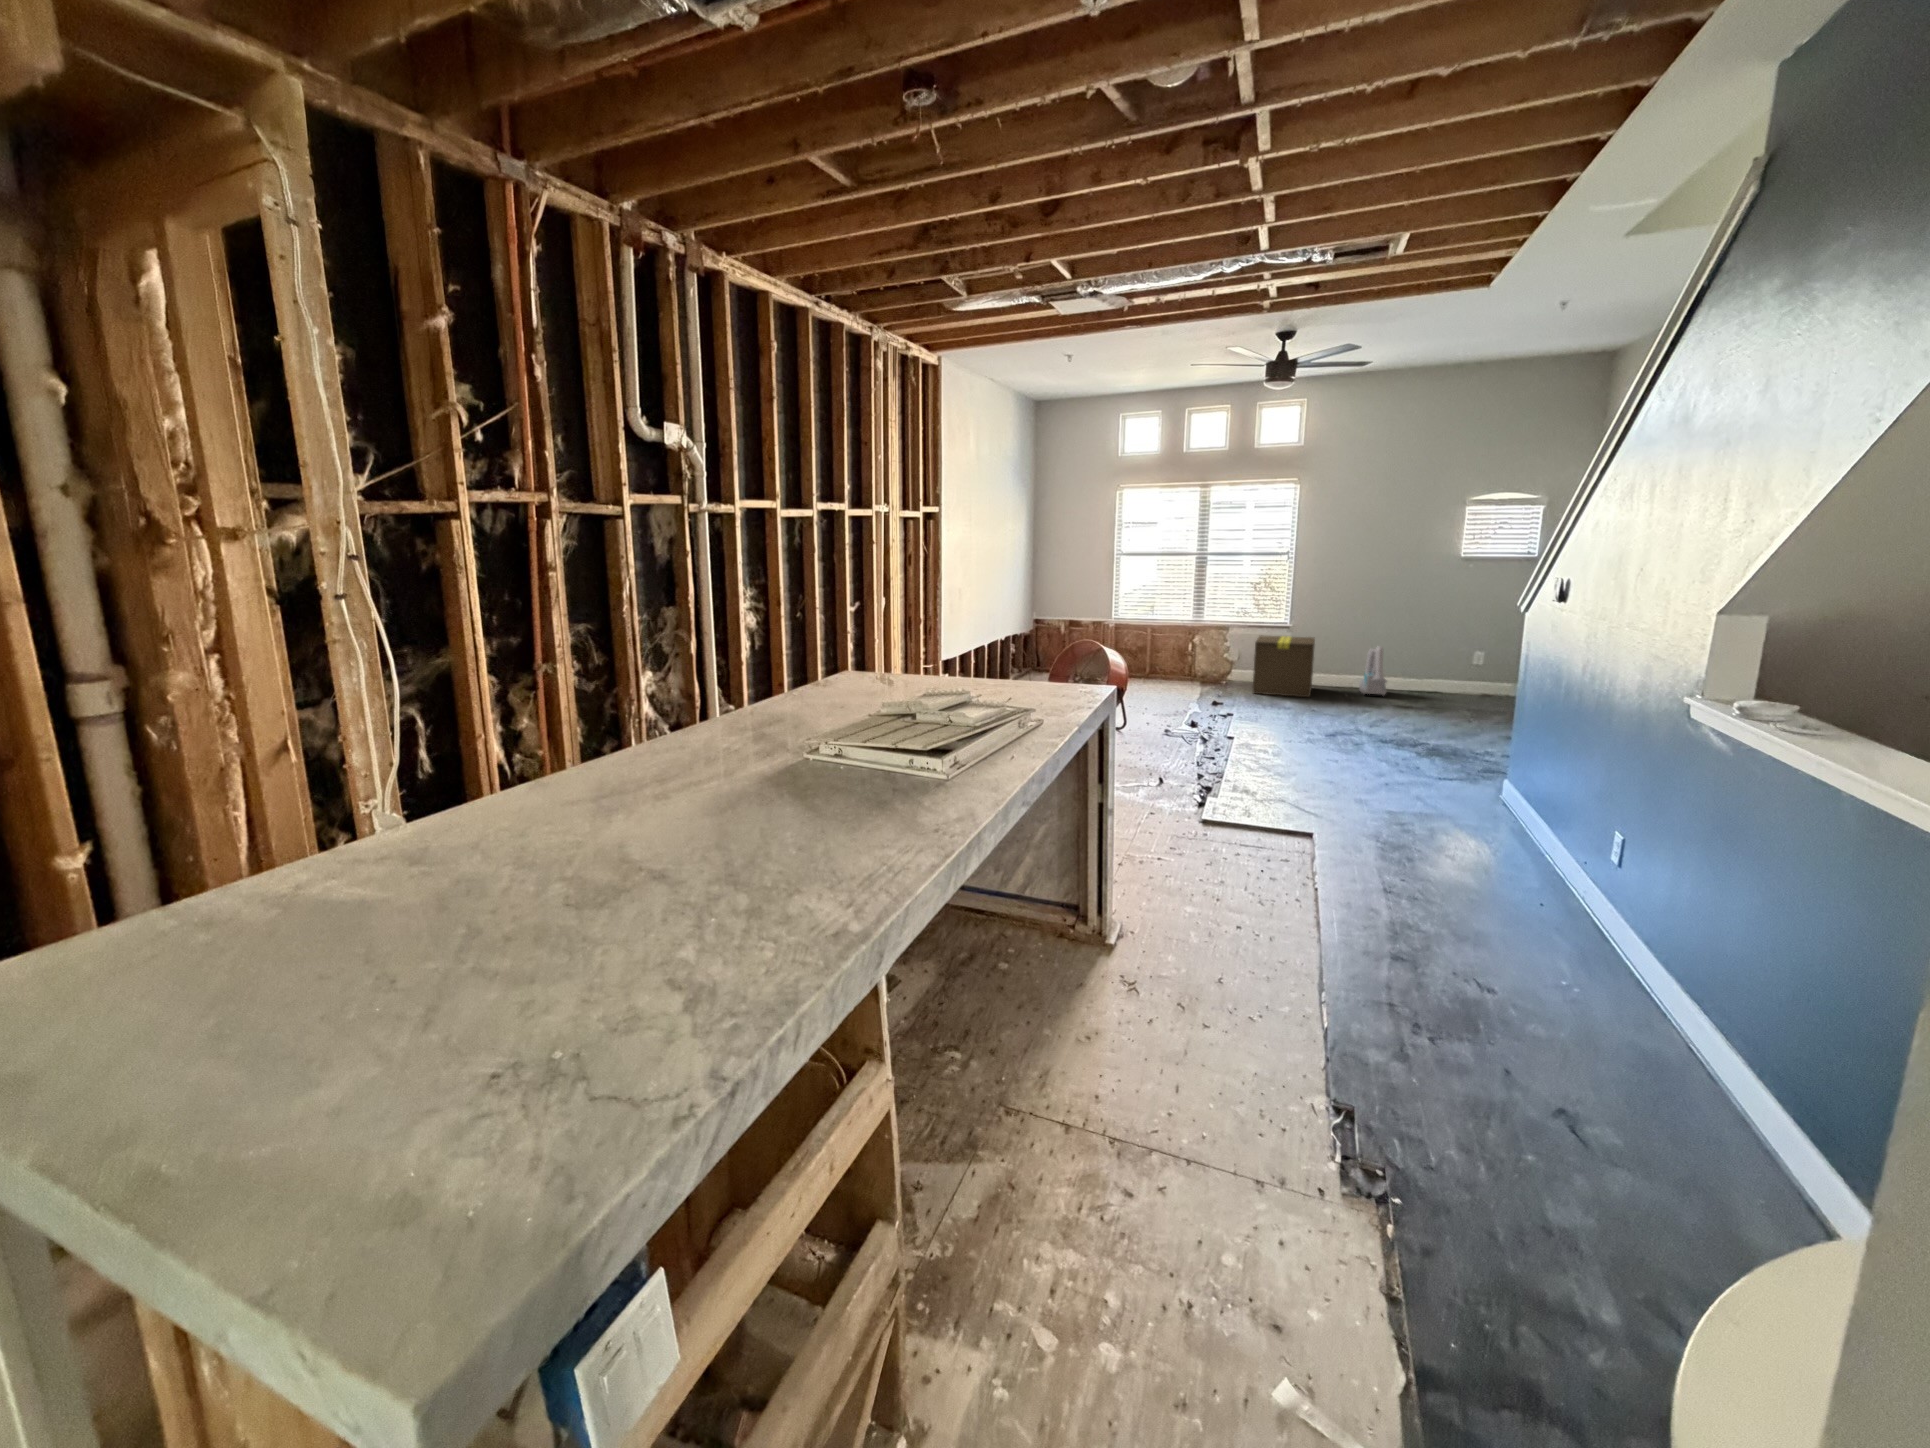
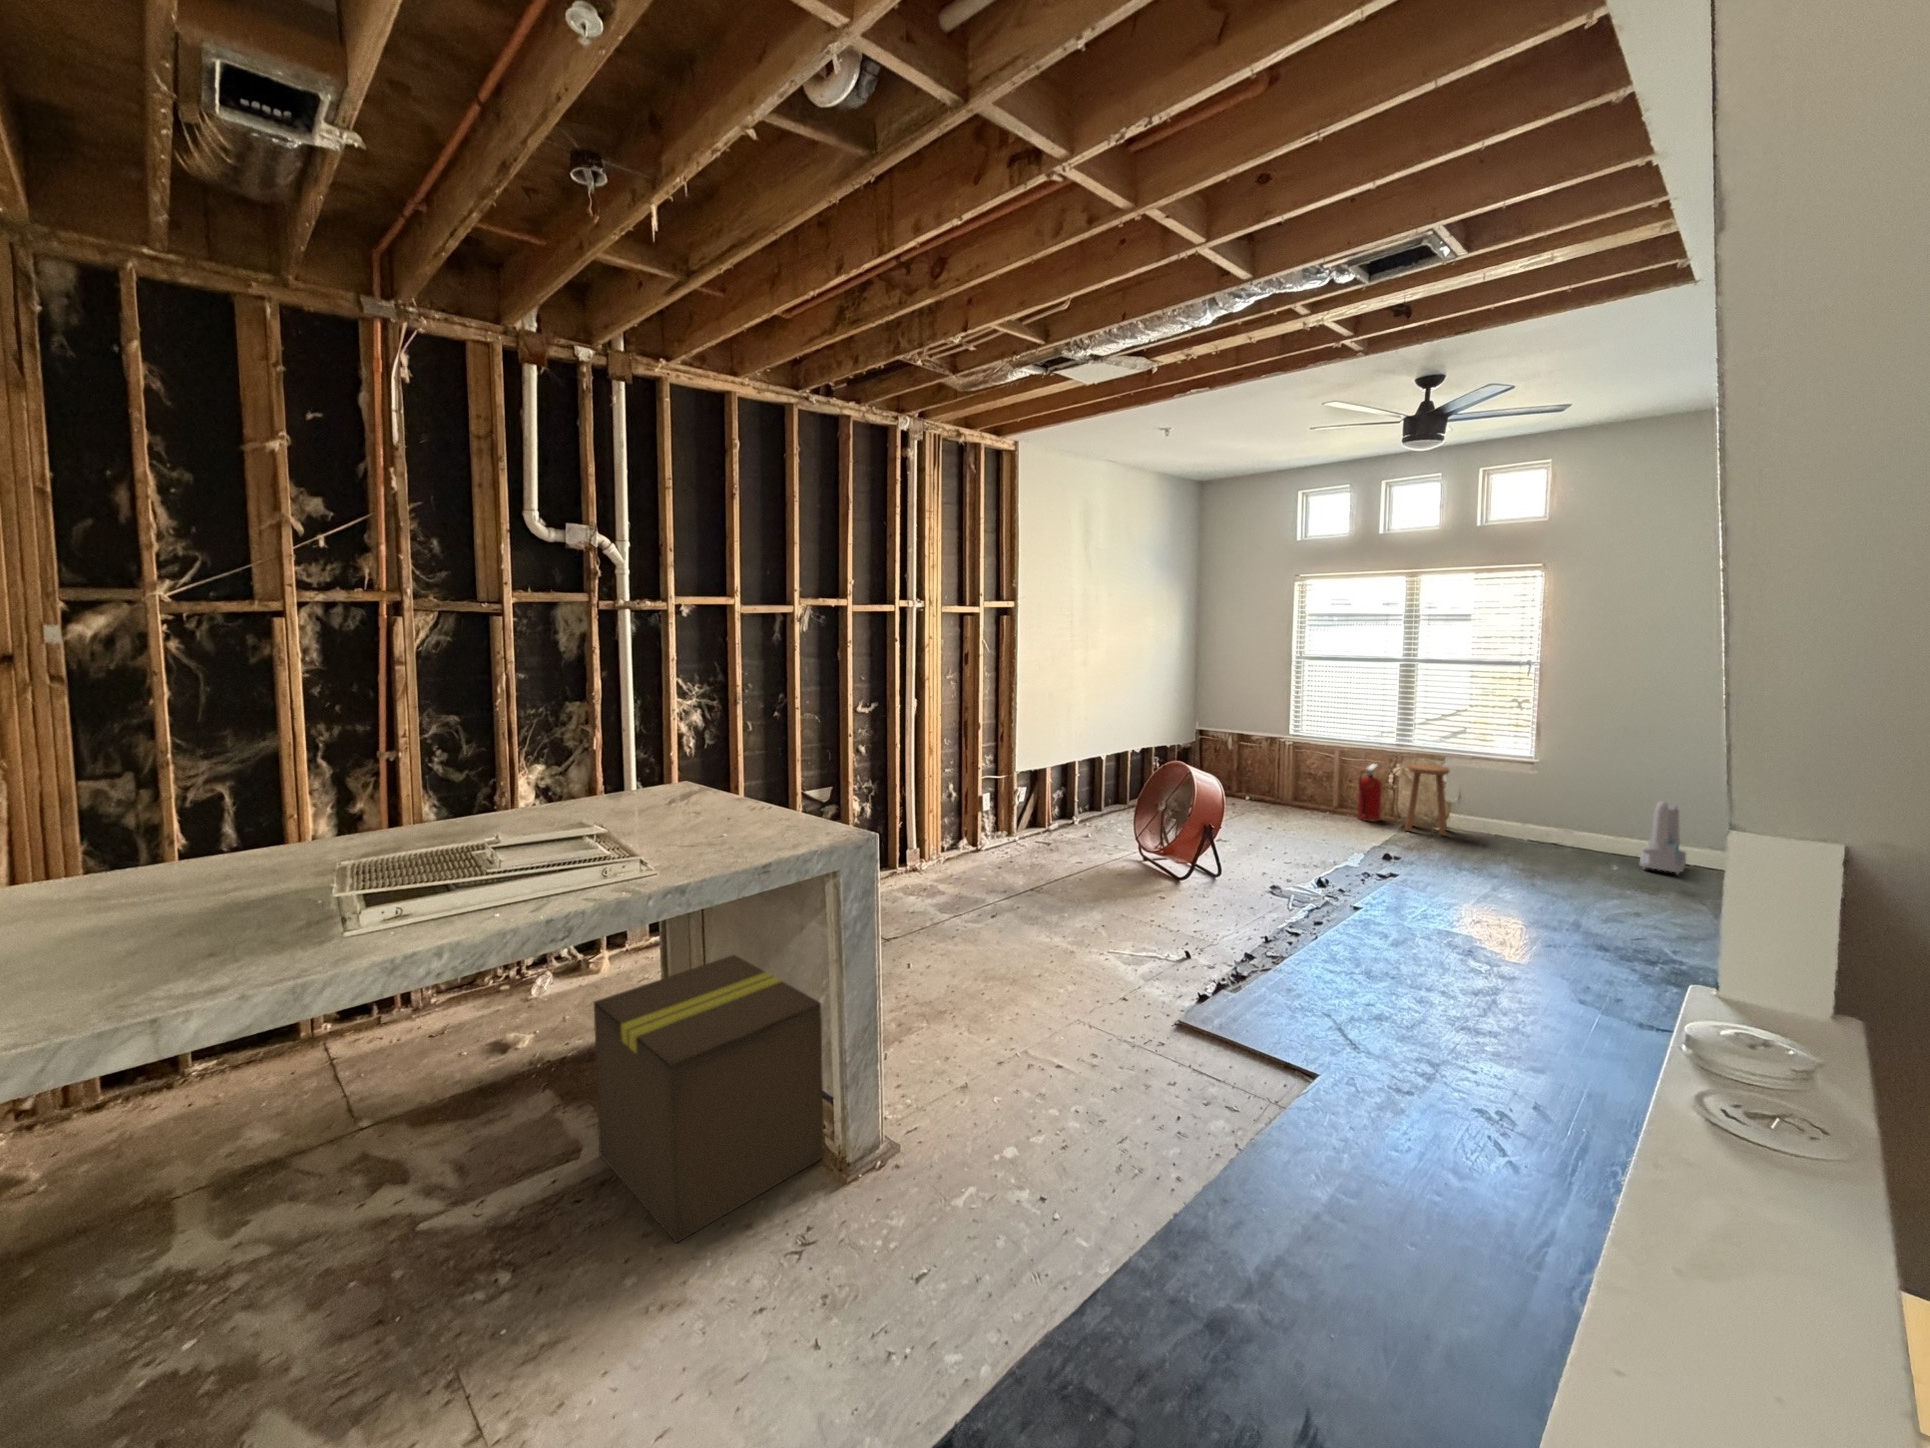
stool: none [1205,635,1237,688] -> present [1405,764,1449,835]
cardboard box: present [1252,635,1315,697] -> present [594,955,824,1242]
fire extinguisher: none [1169,638,1186,683] -> present [1358,764,1381,821]

